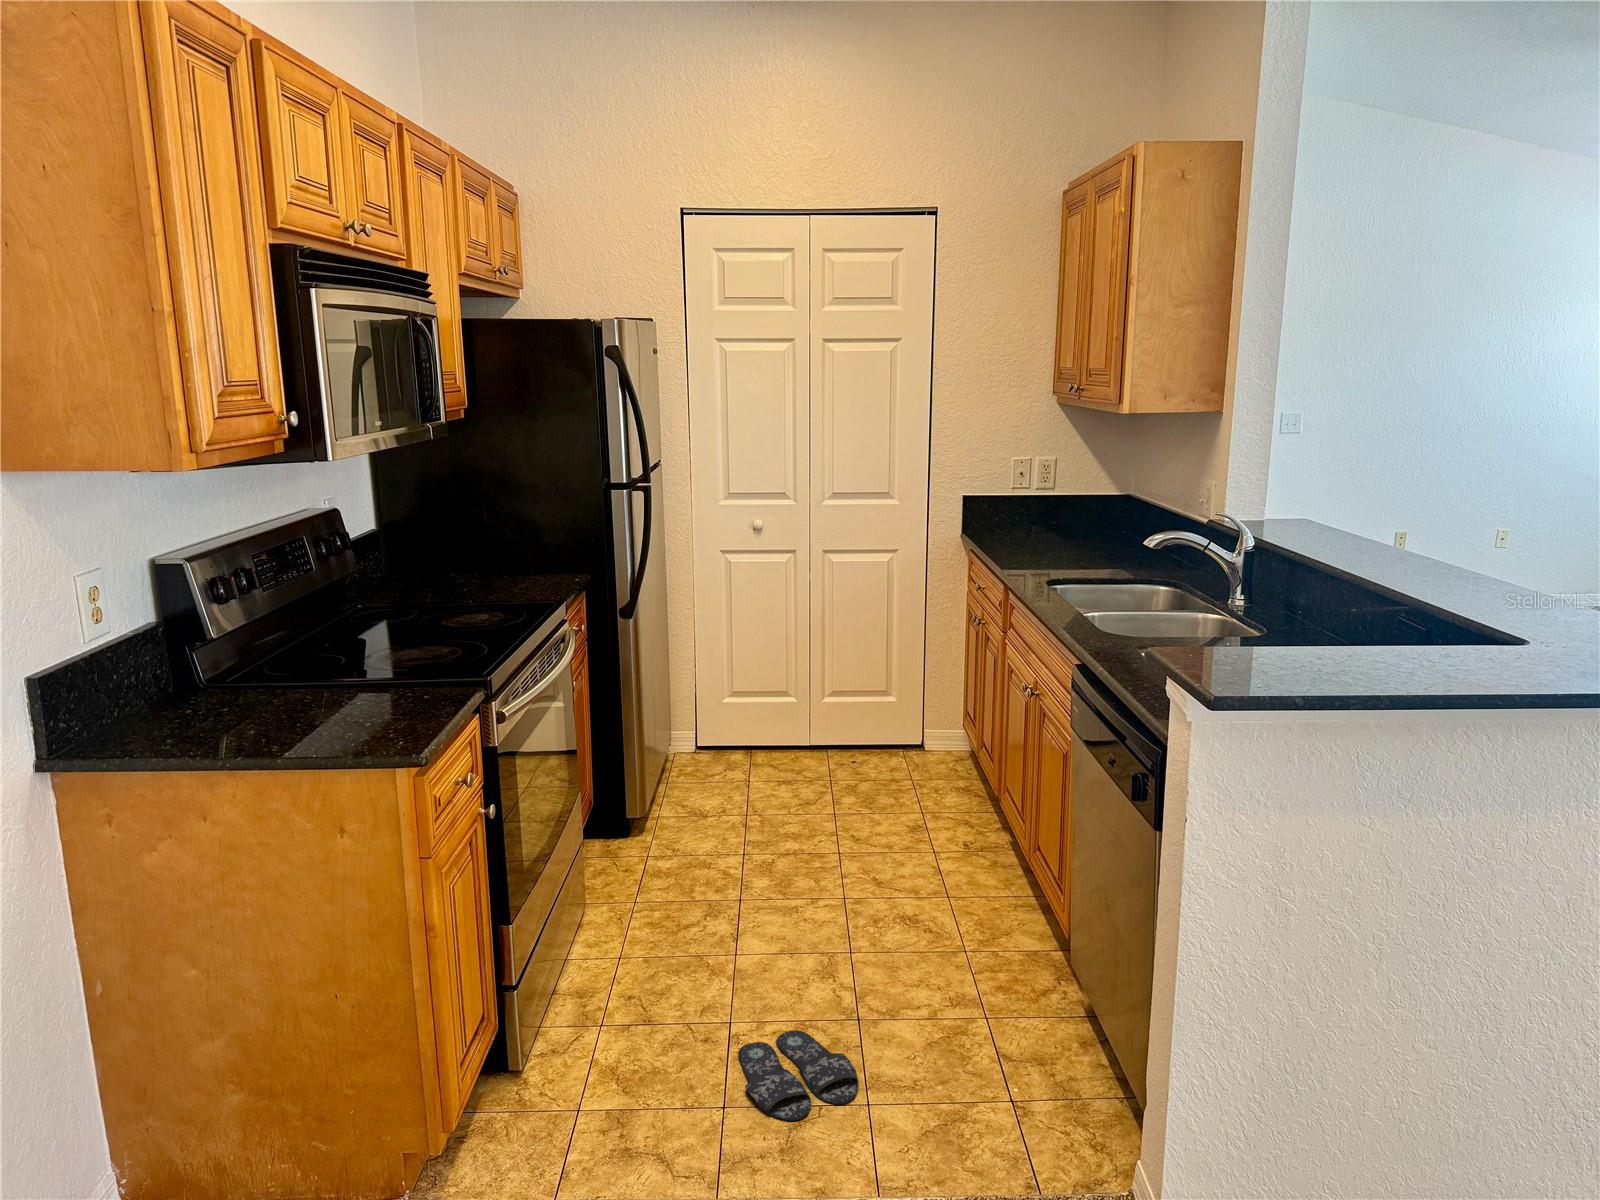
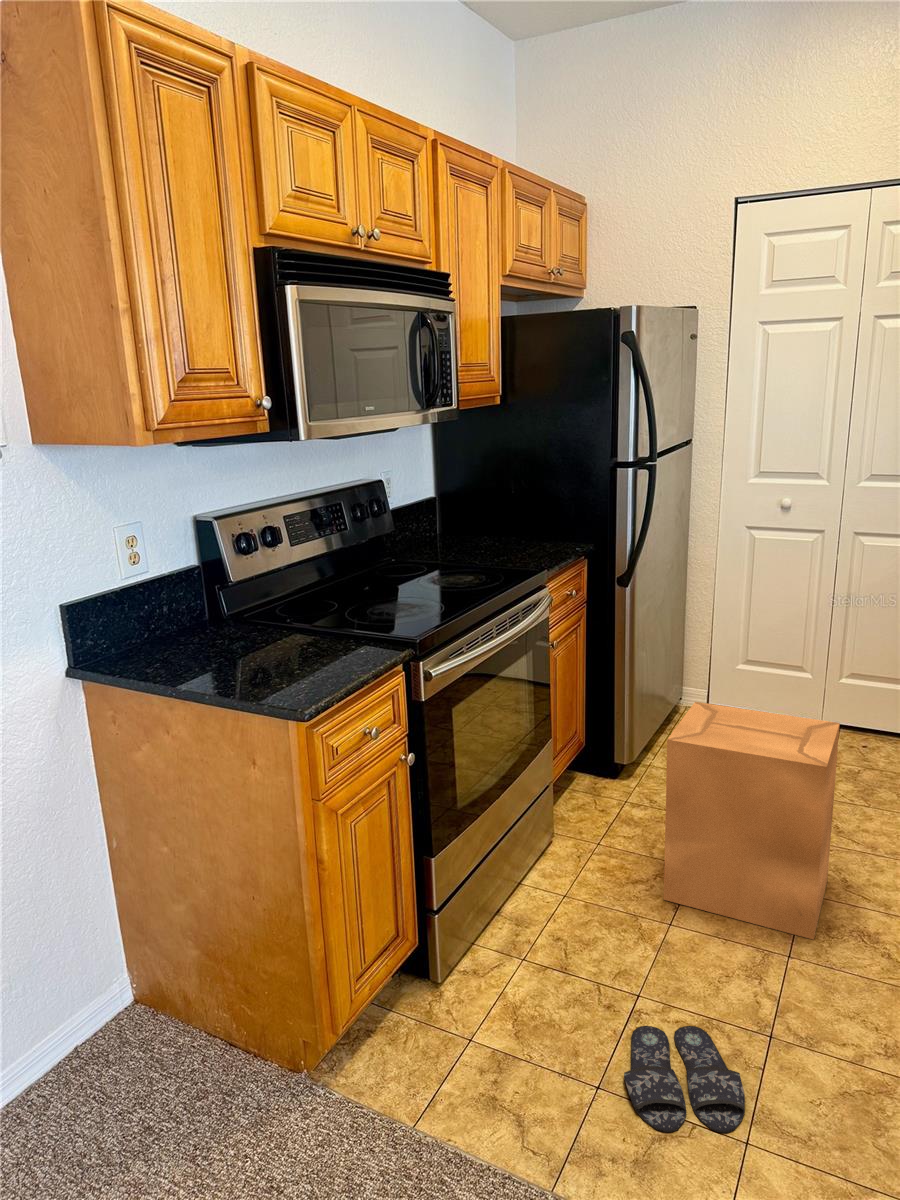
cardboard box: none [717,726,866,935] -> present [664,702,840,939]

